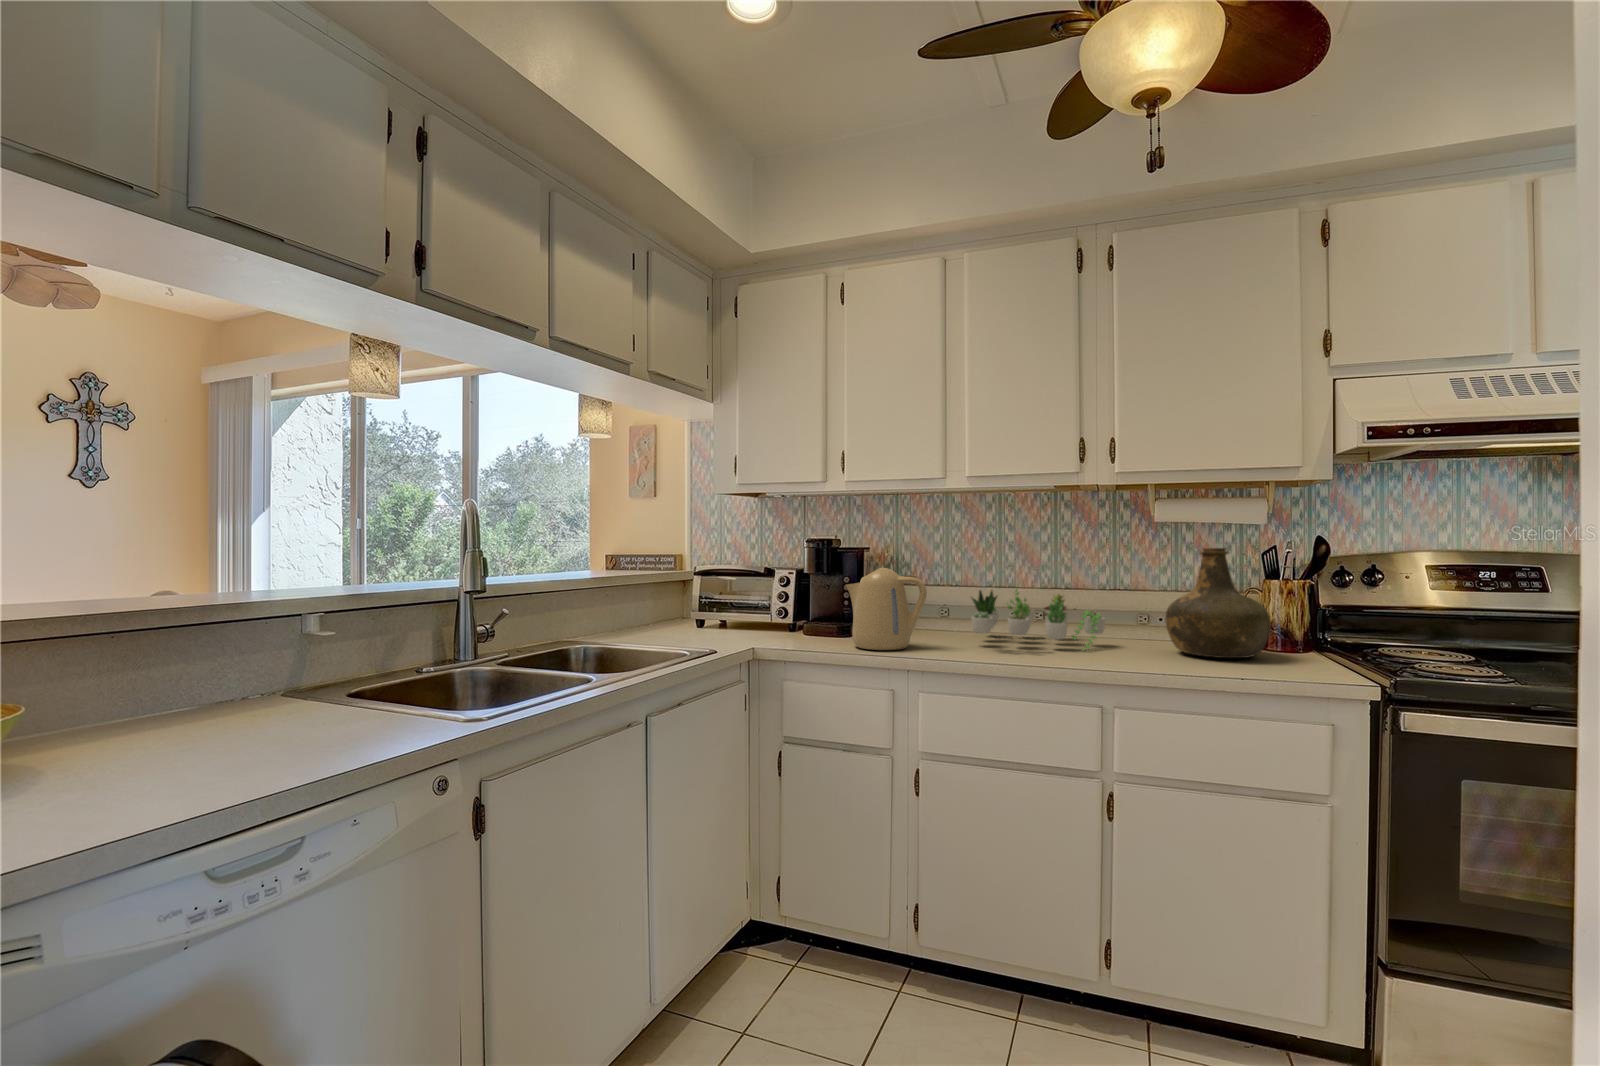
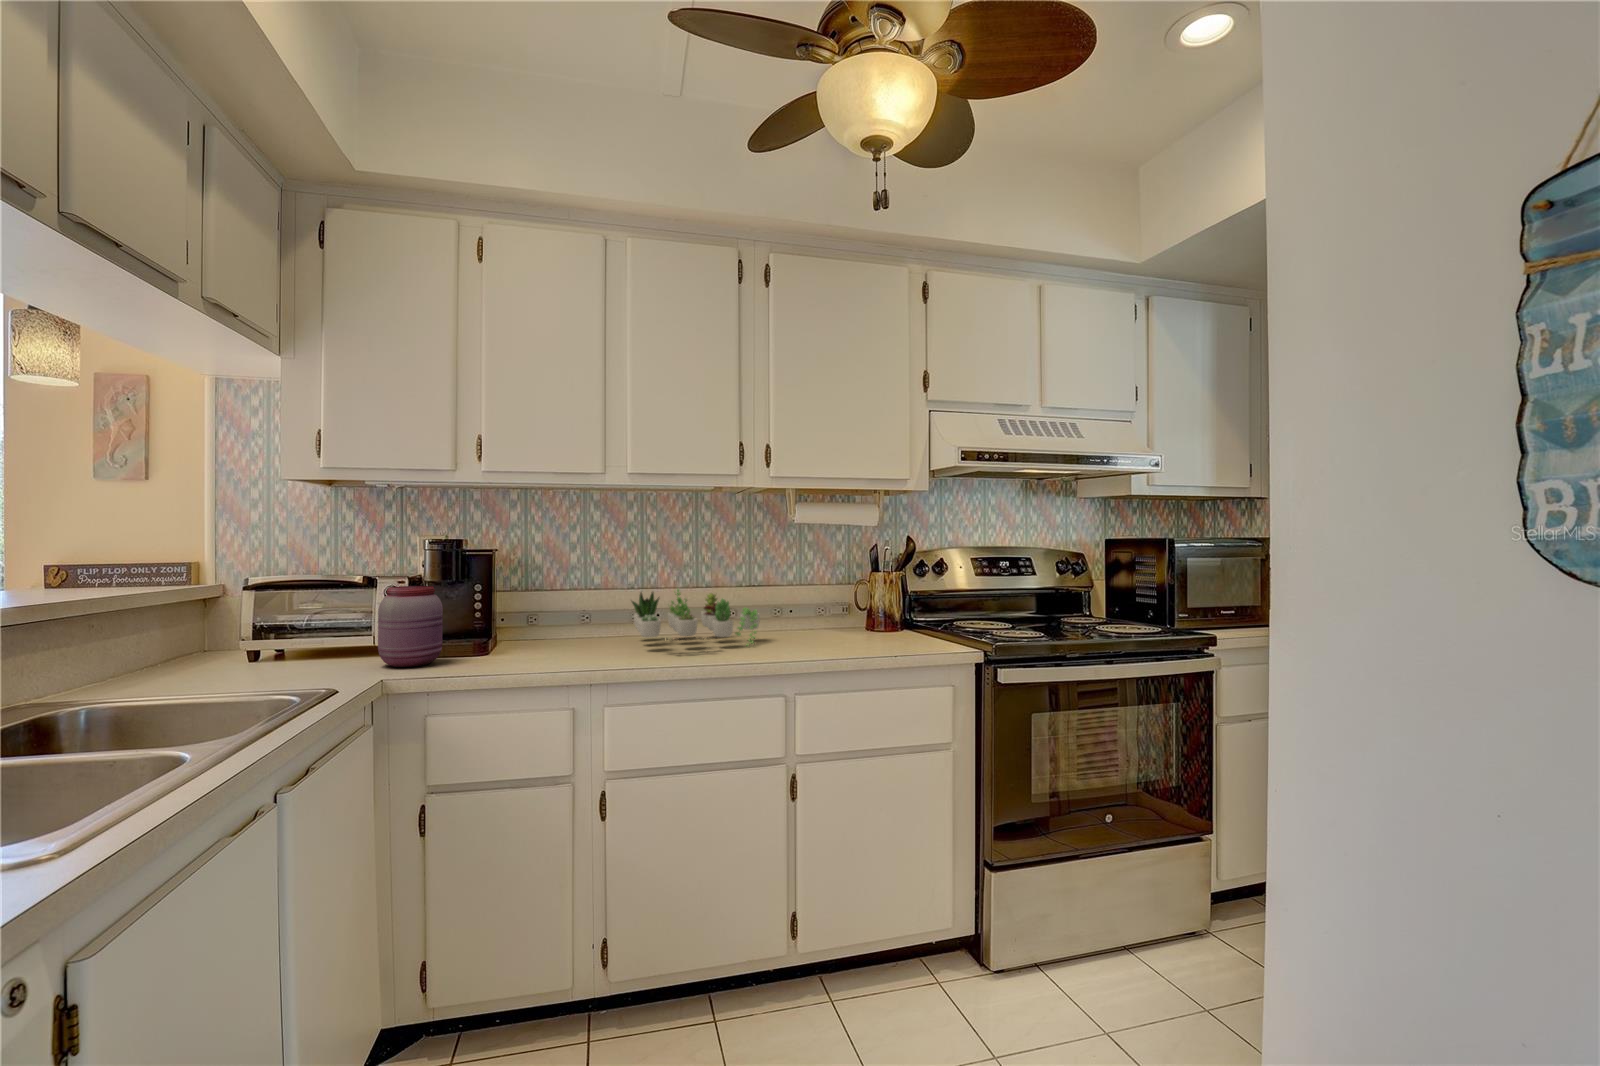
bottle: present [1165,548,1270,658] -> none [812,546,892,642]
kettle: present [845,568,927,650] -> none [498,571,597,666]
jar: none [764,577,810,641] -> present [378,586,443,667]

